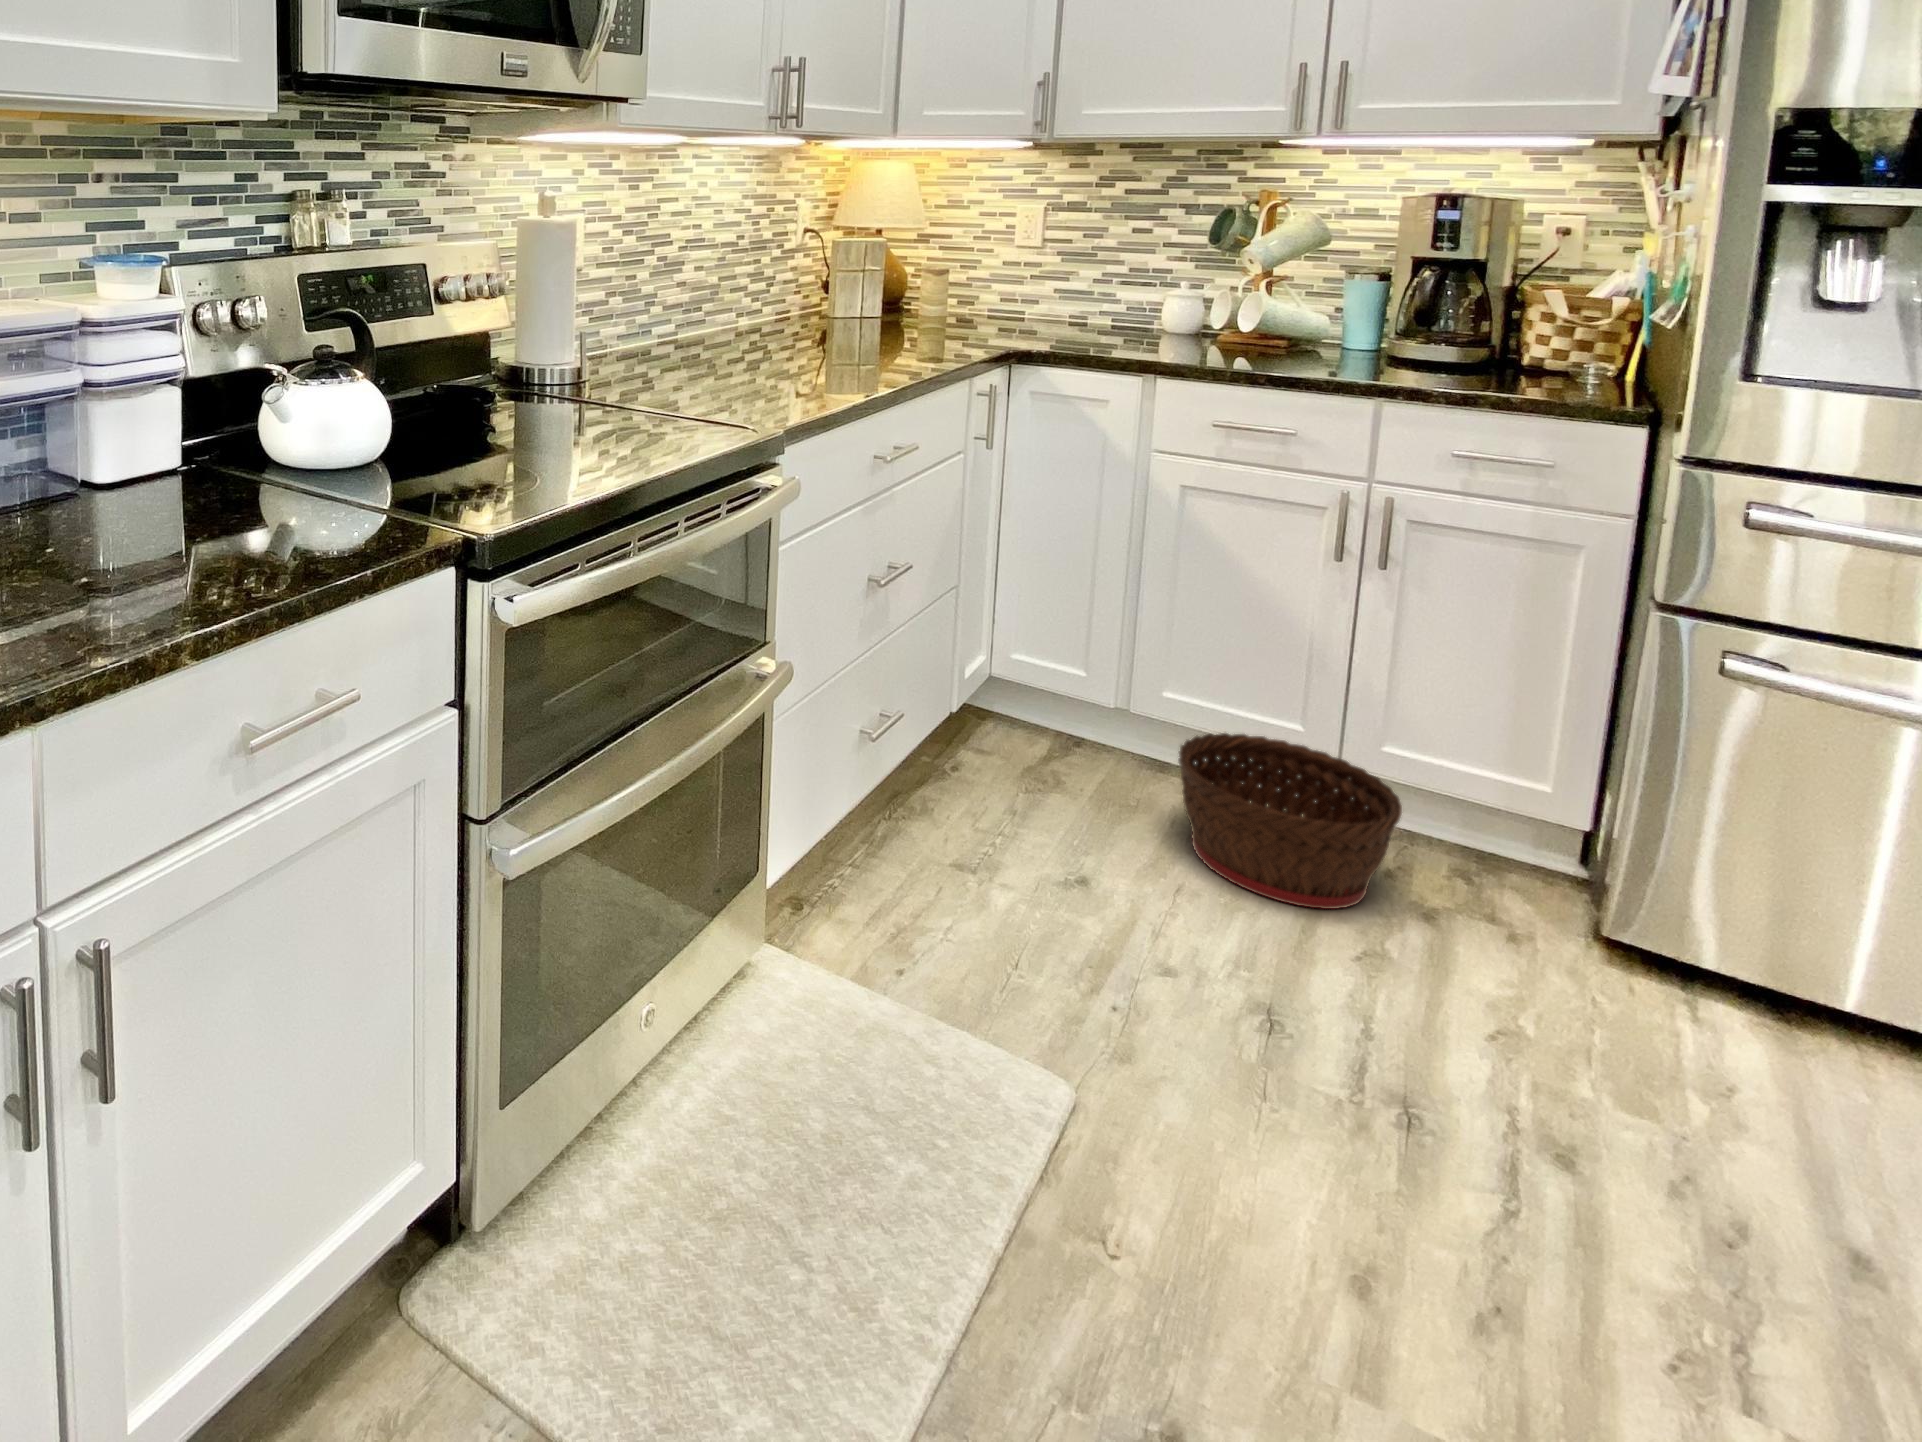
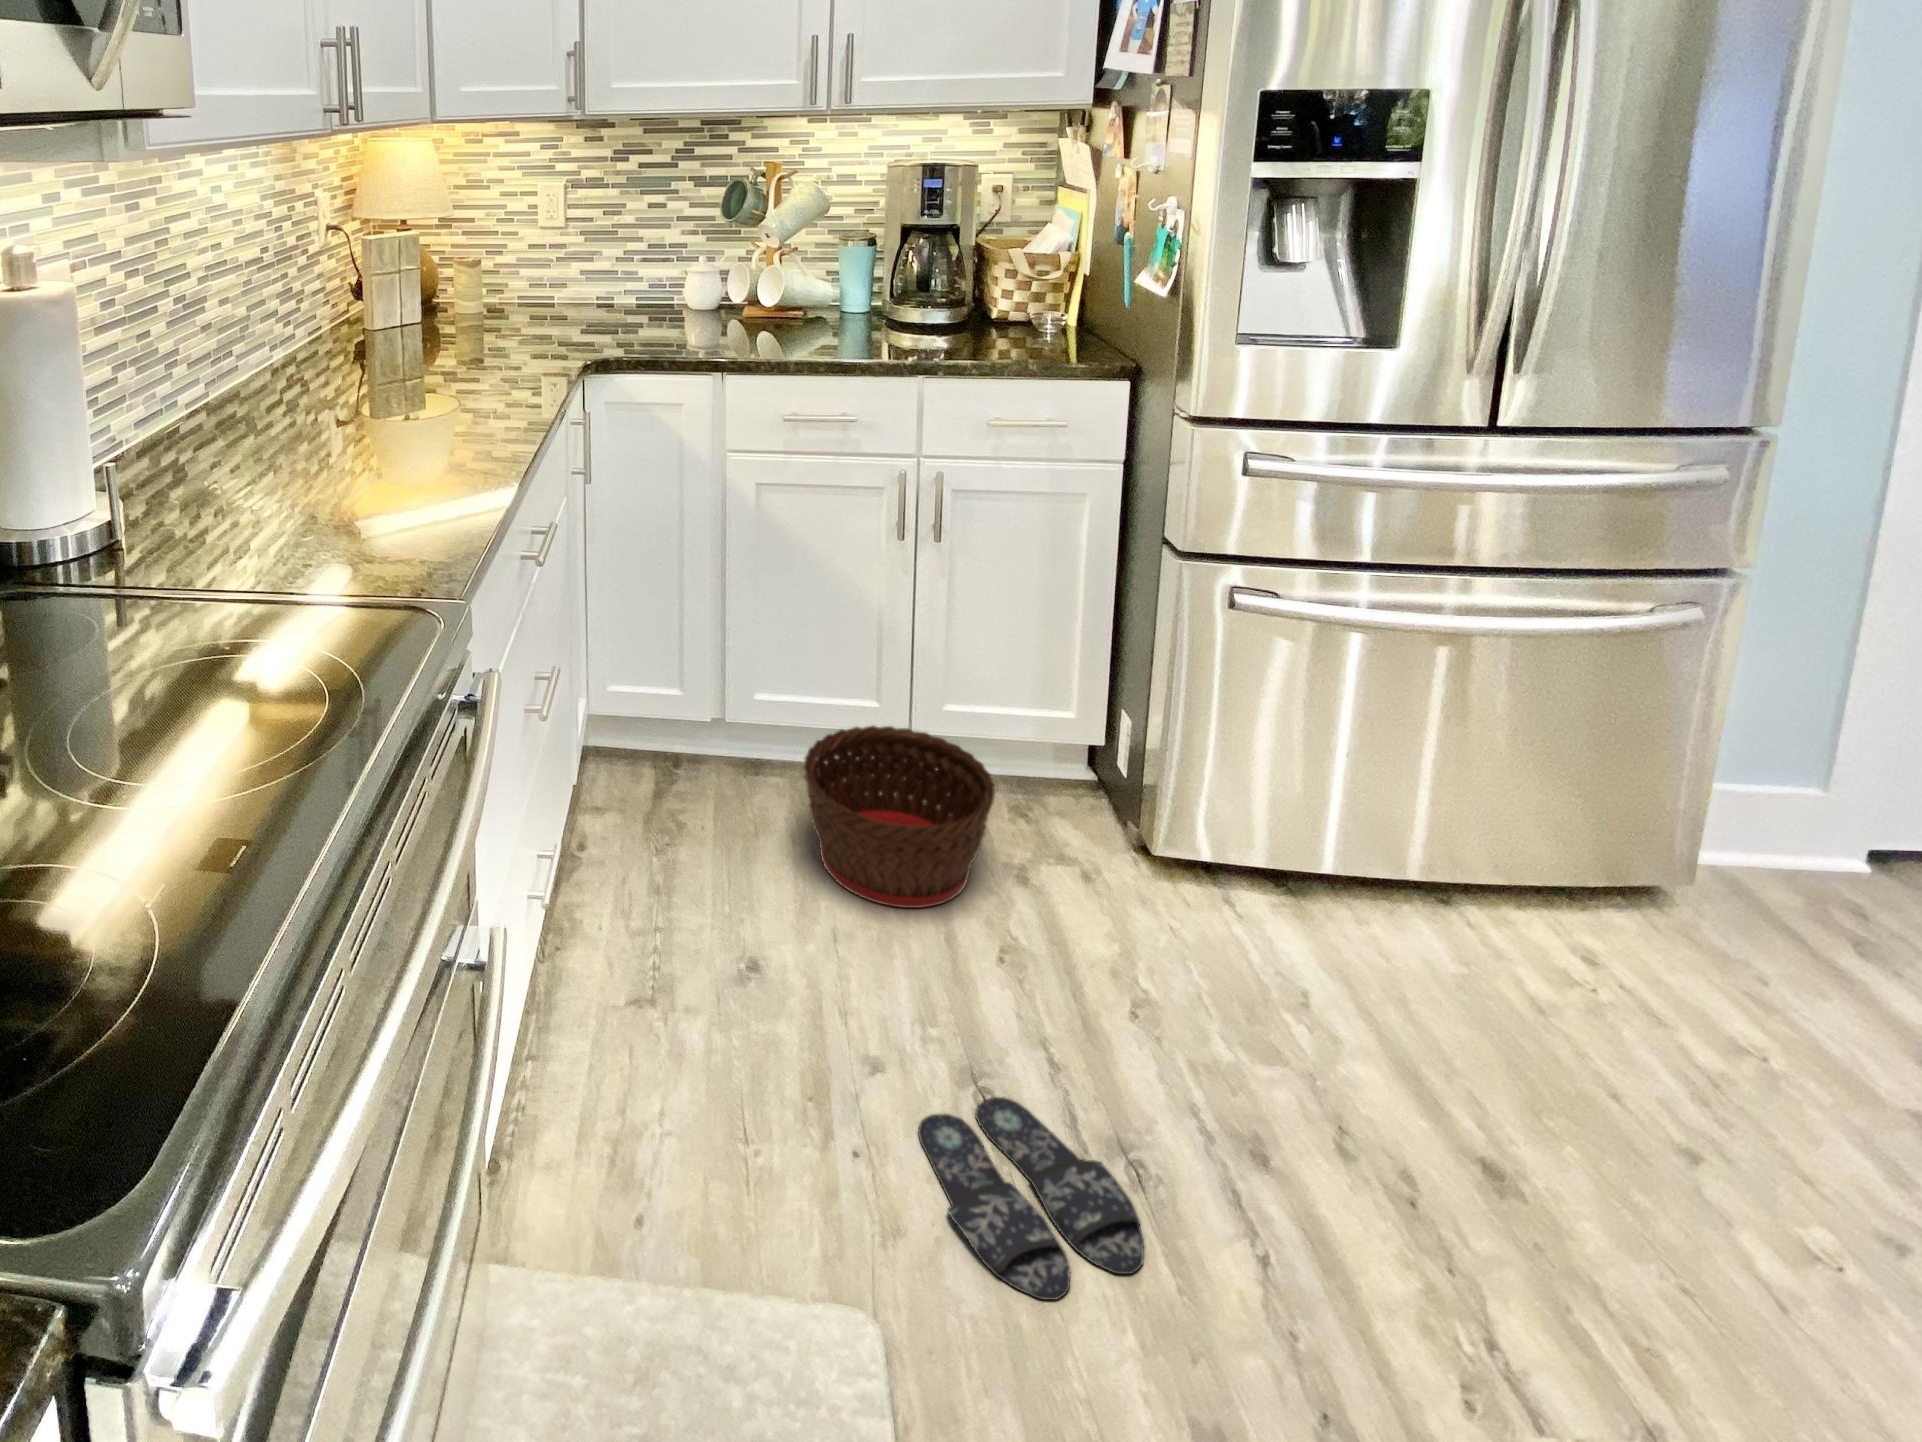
slippers: none [1169,1014,1378,1176] -> present [918,1097,1144,1300]

